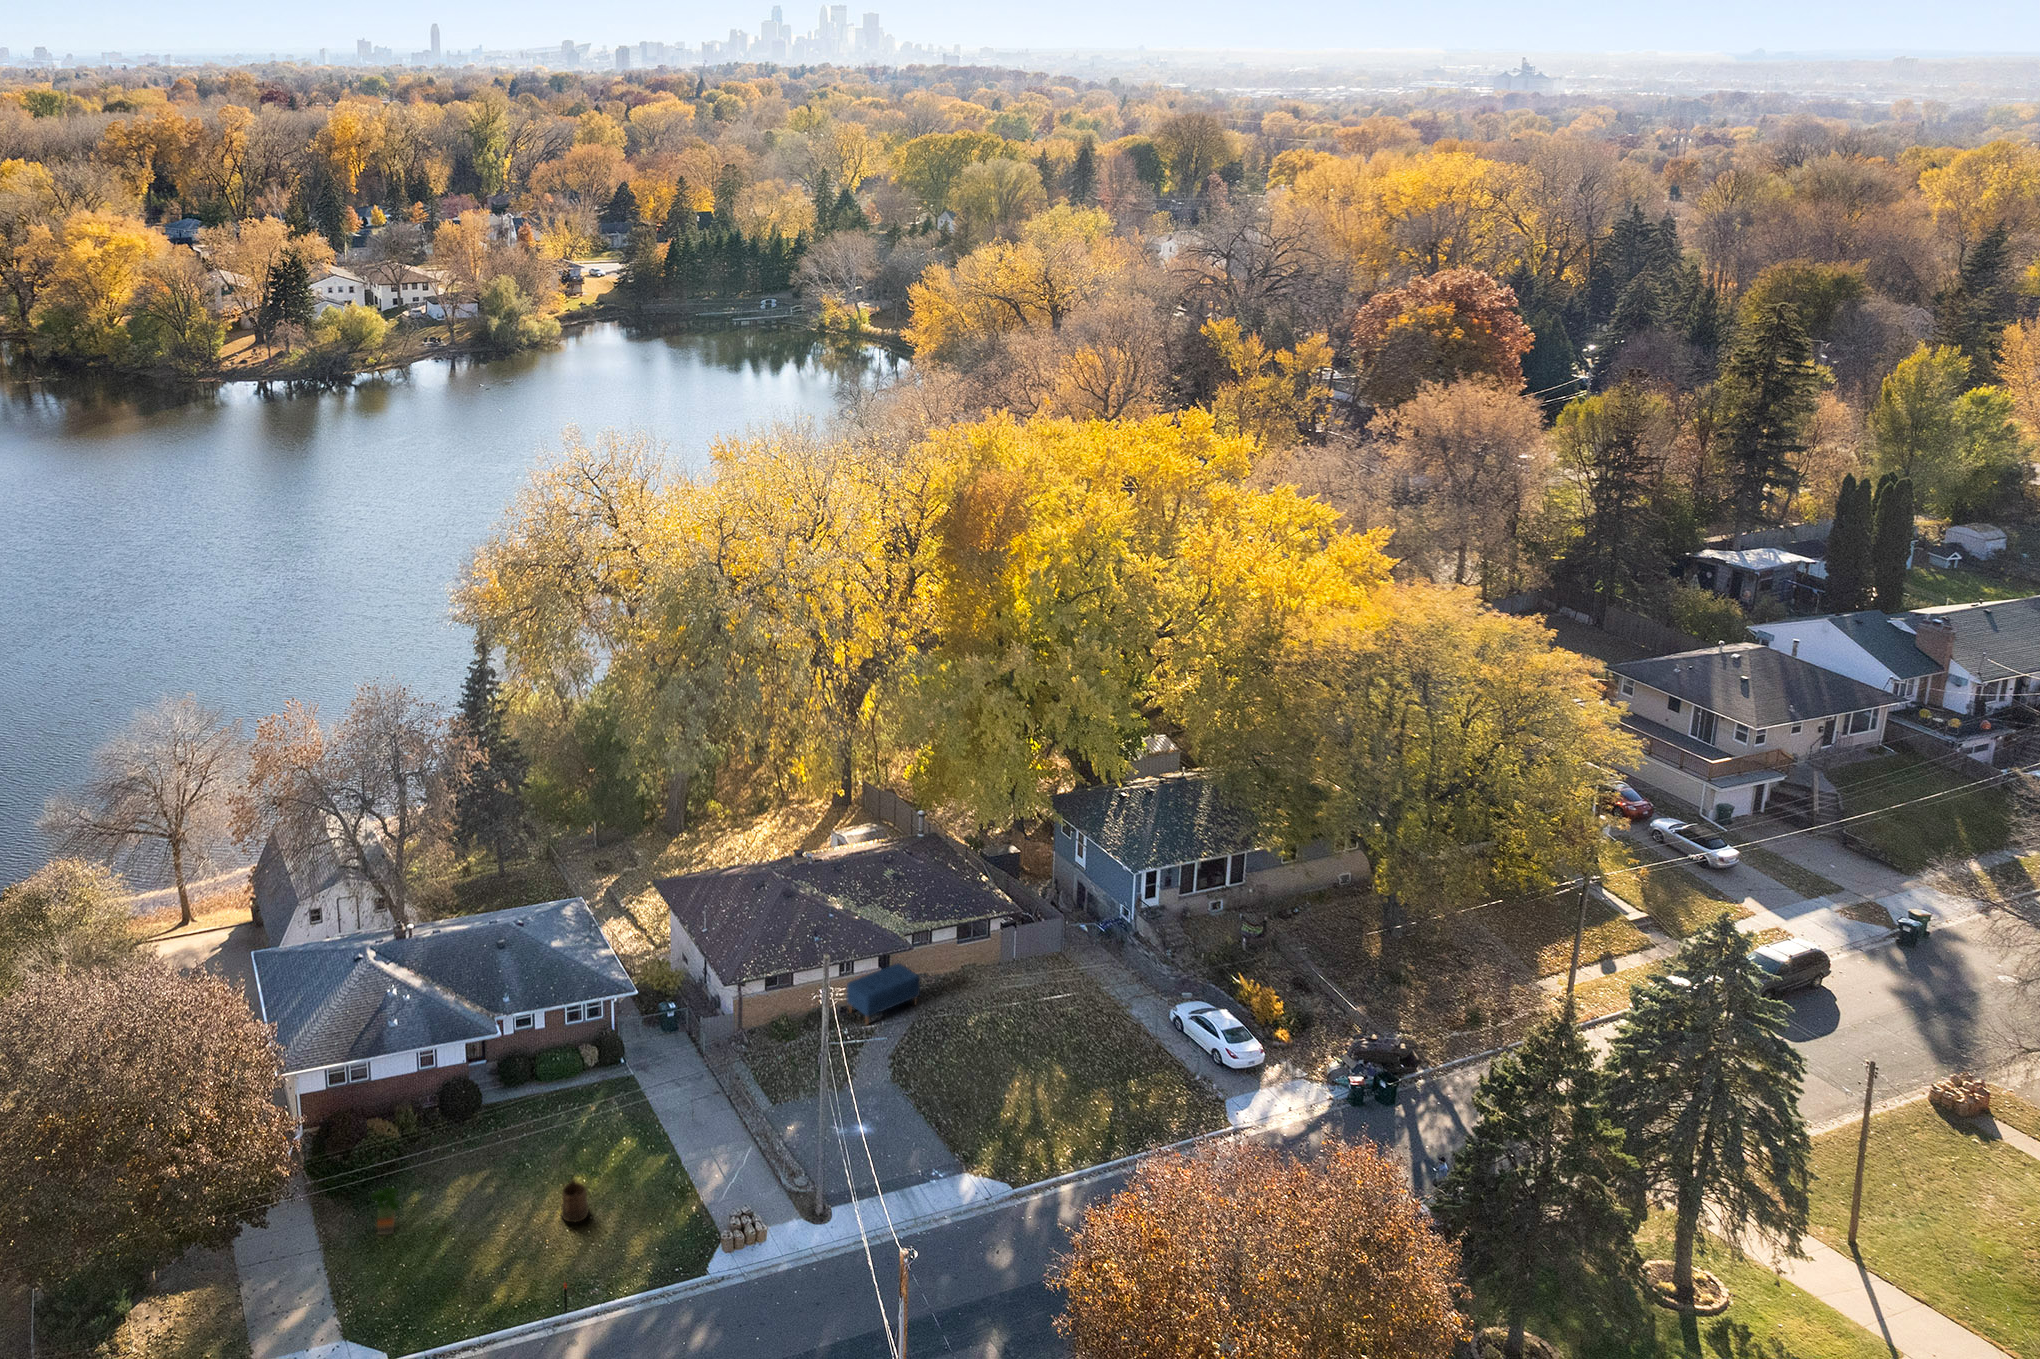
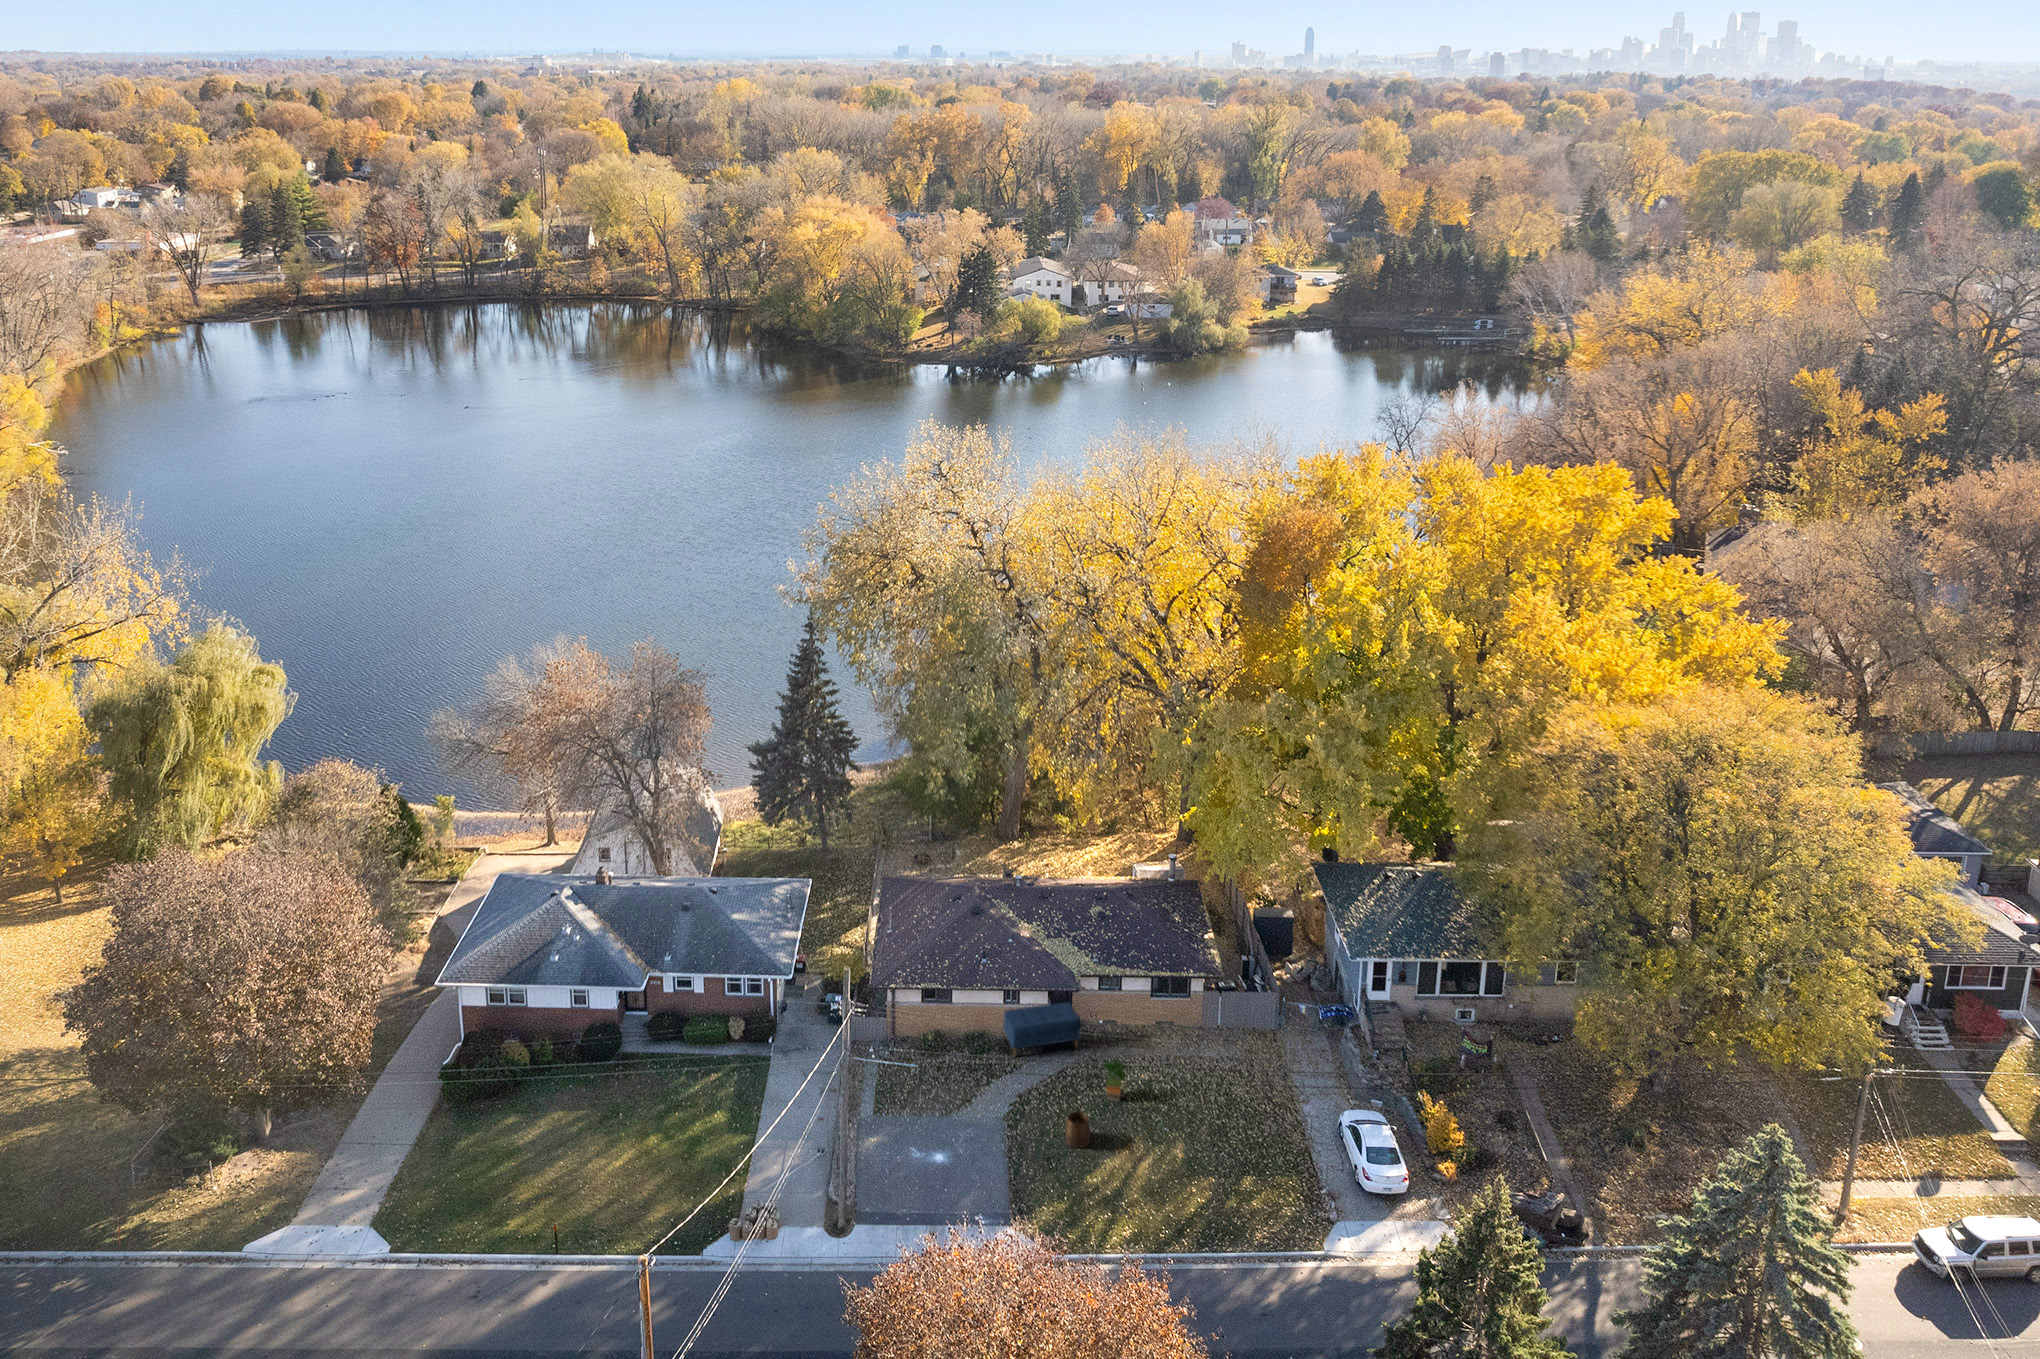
bucket: present [561,1180,588,1222] -> present [1065,1109,1090,1148]
potted tree: present [372,1188,399,1235] -> present [1103,1061,1127,1102]

